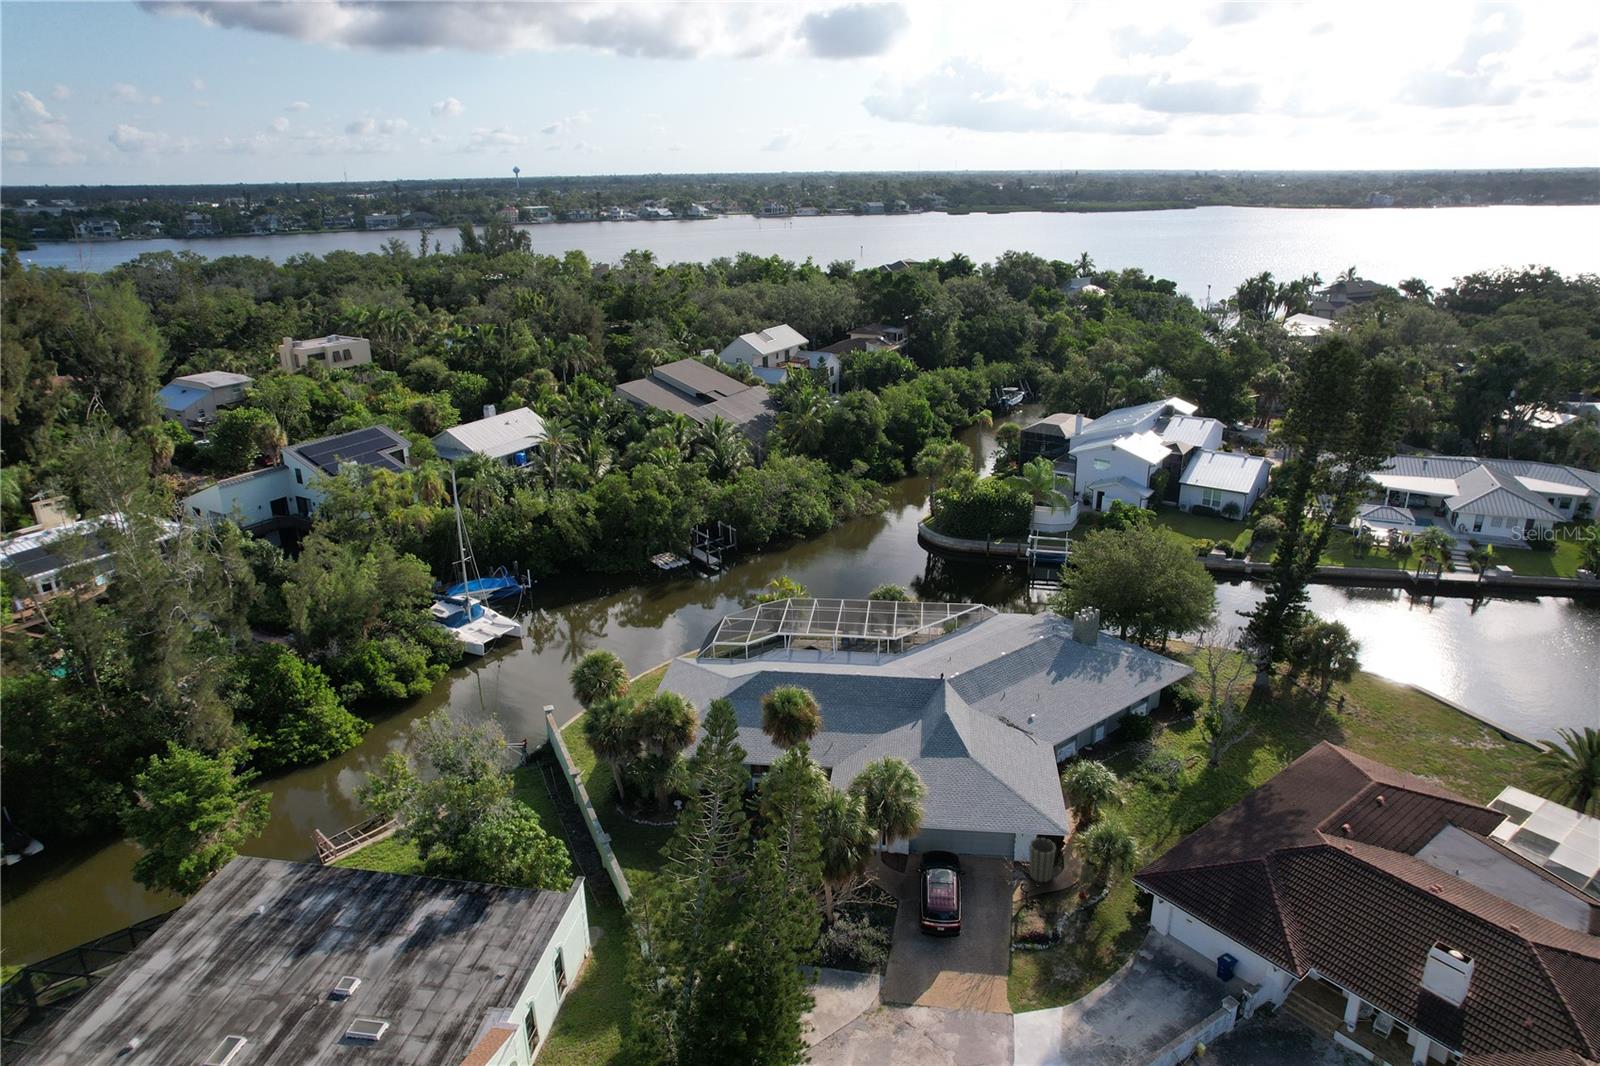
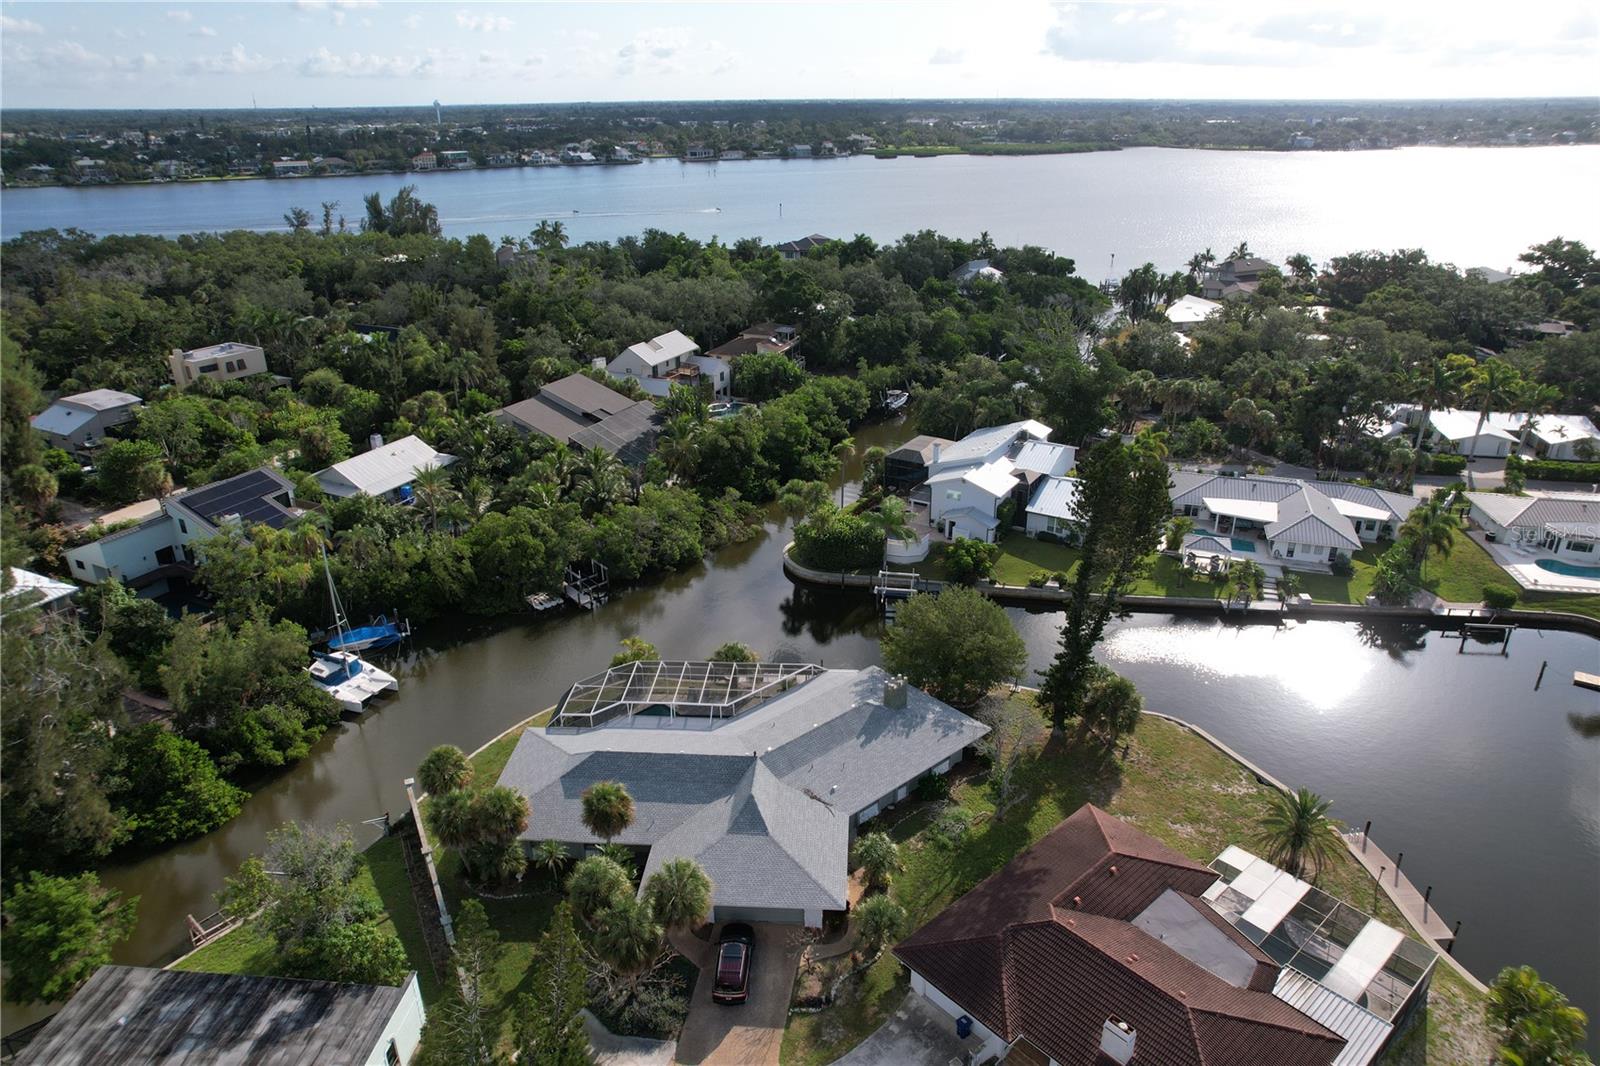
trash can: present [1029,838,1056,882] -> none [813,907,835,946]

